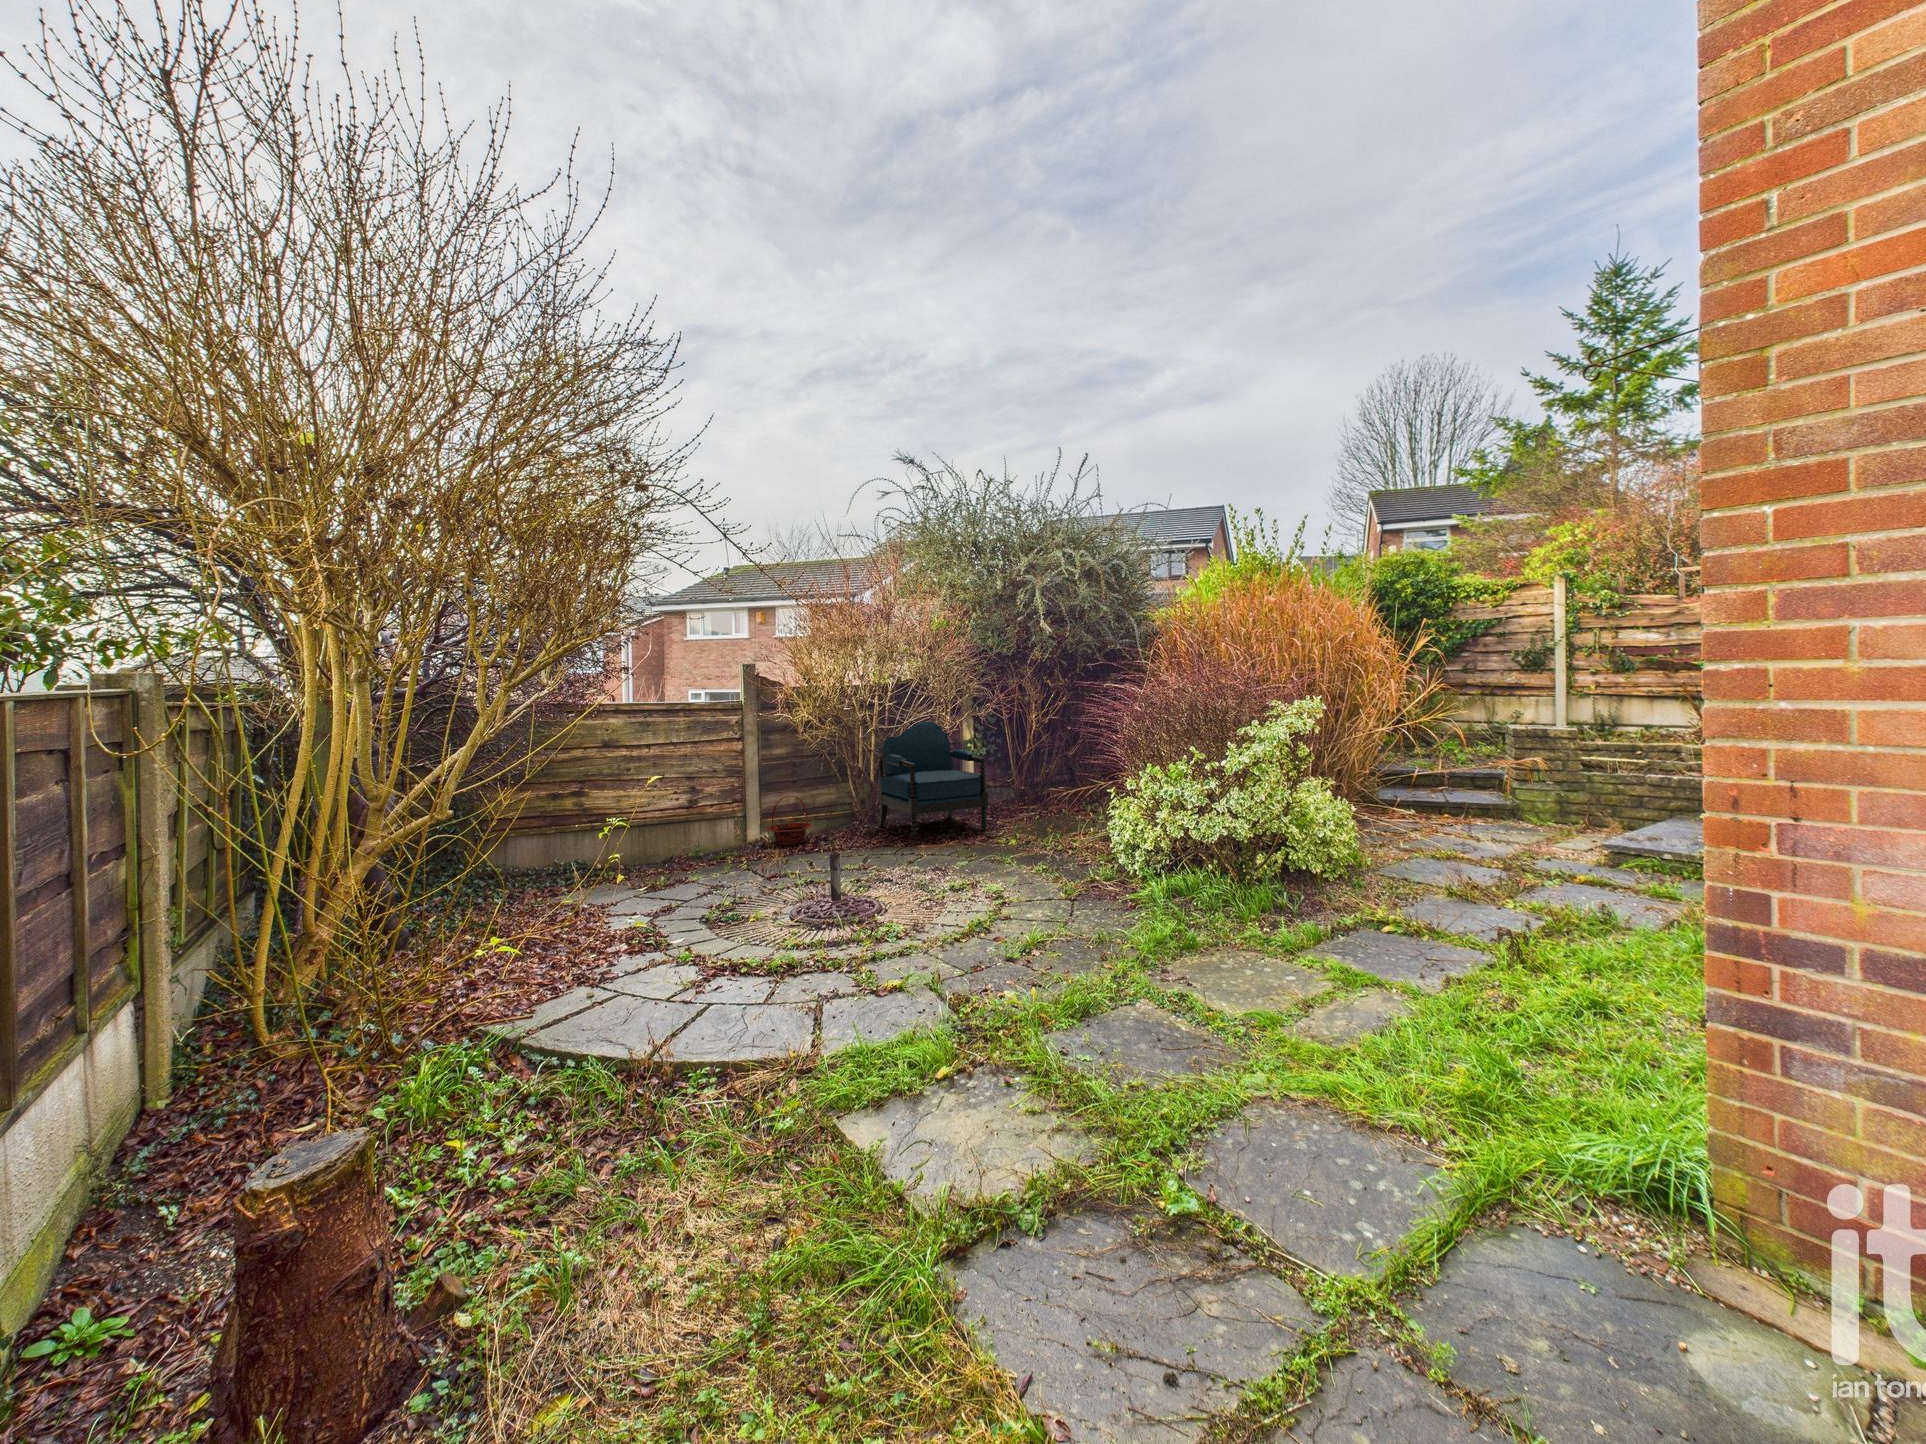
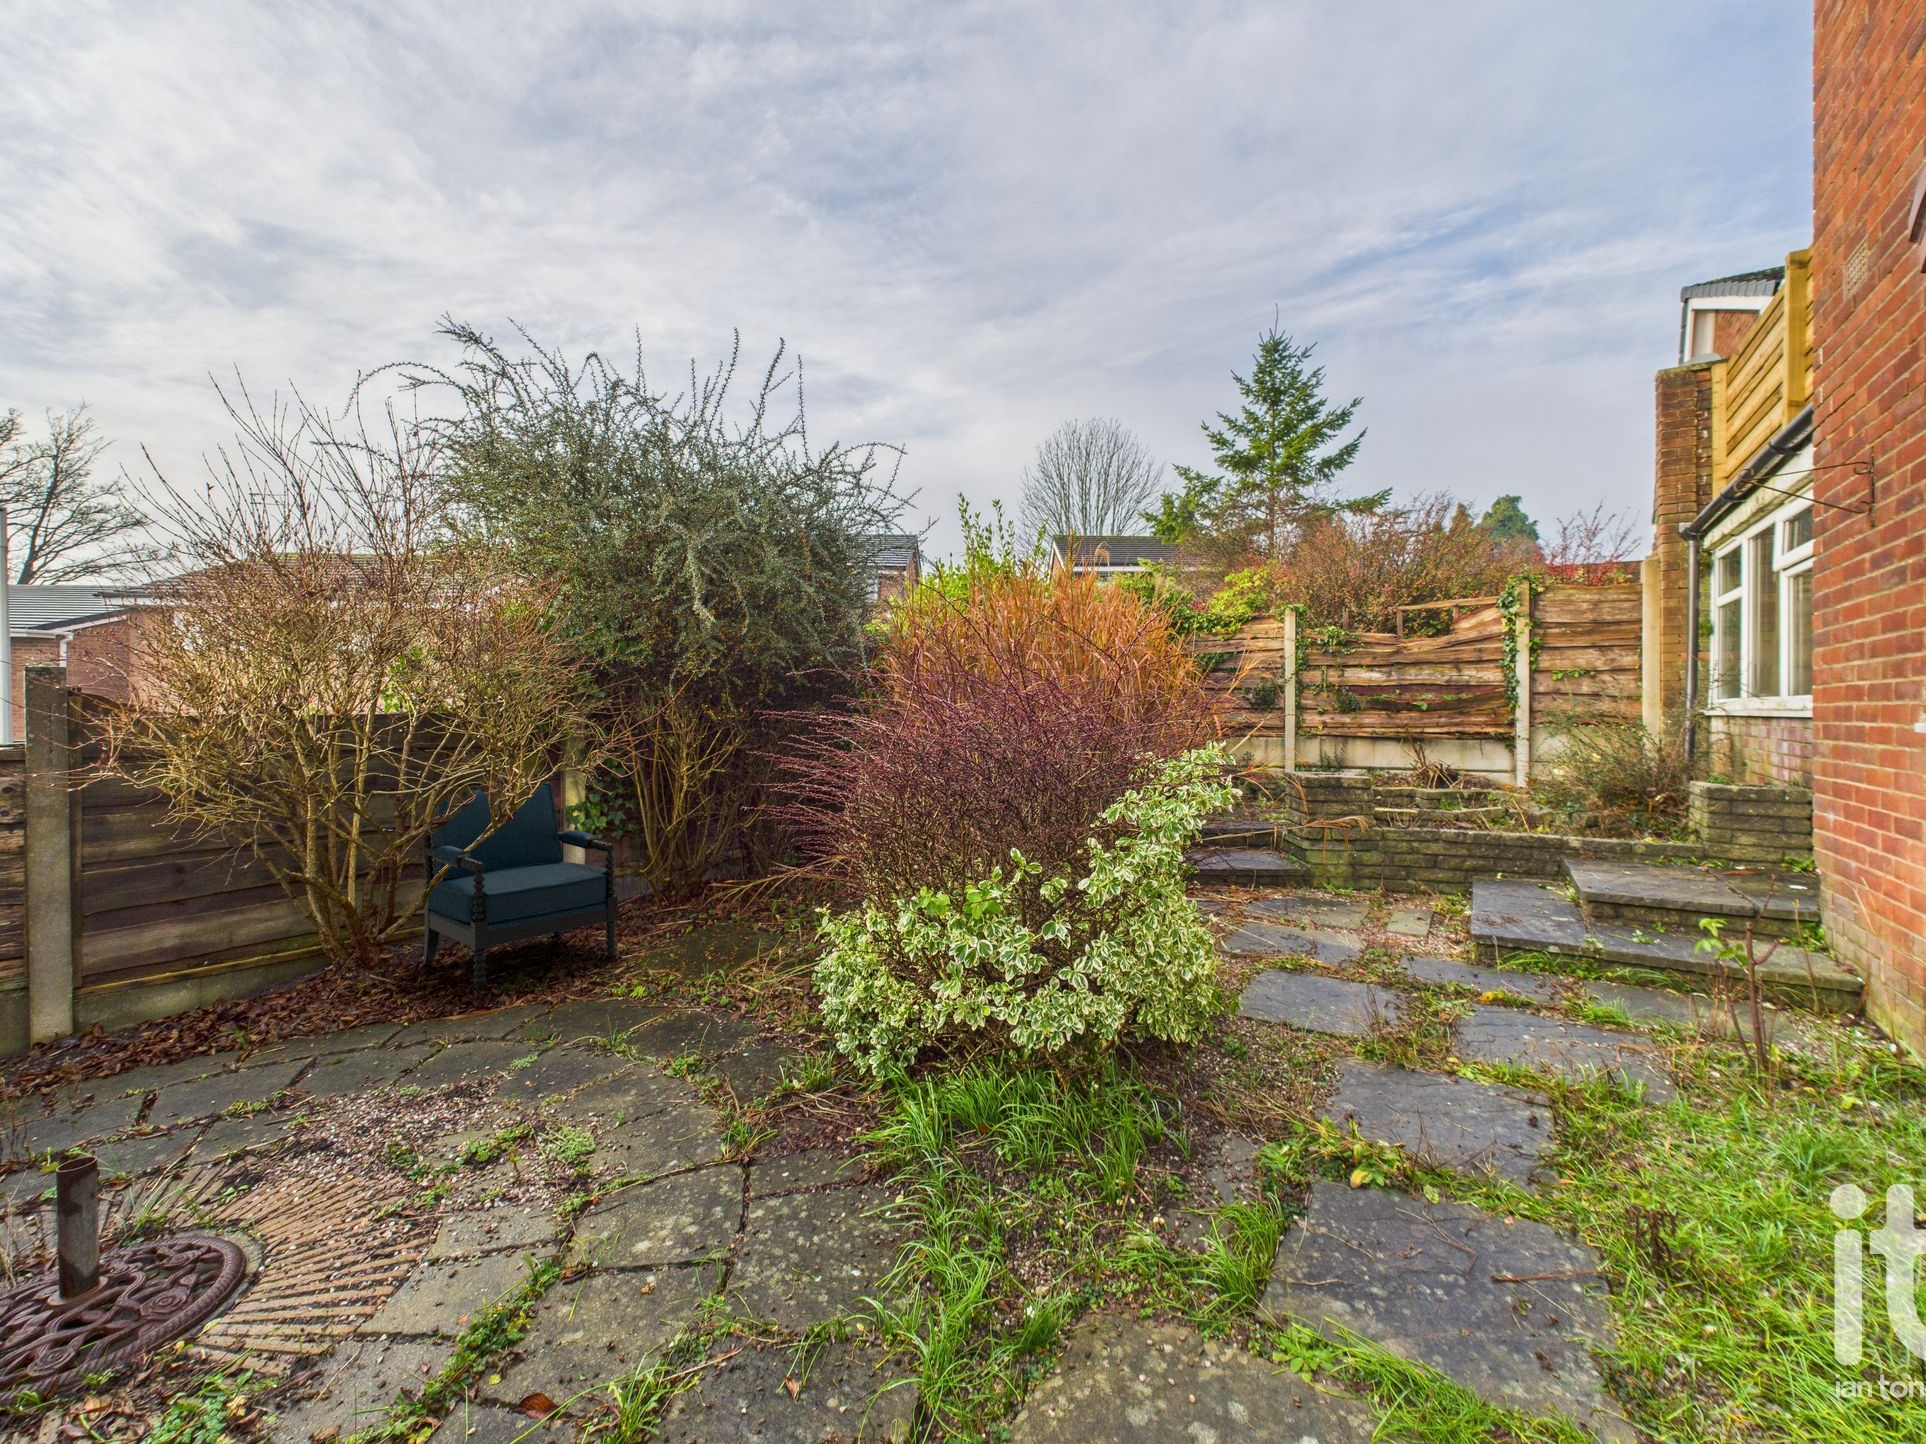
basket: present [766,796,813,845] -> none [159,934,275,1029]

